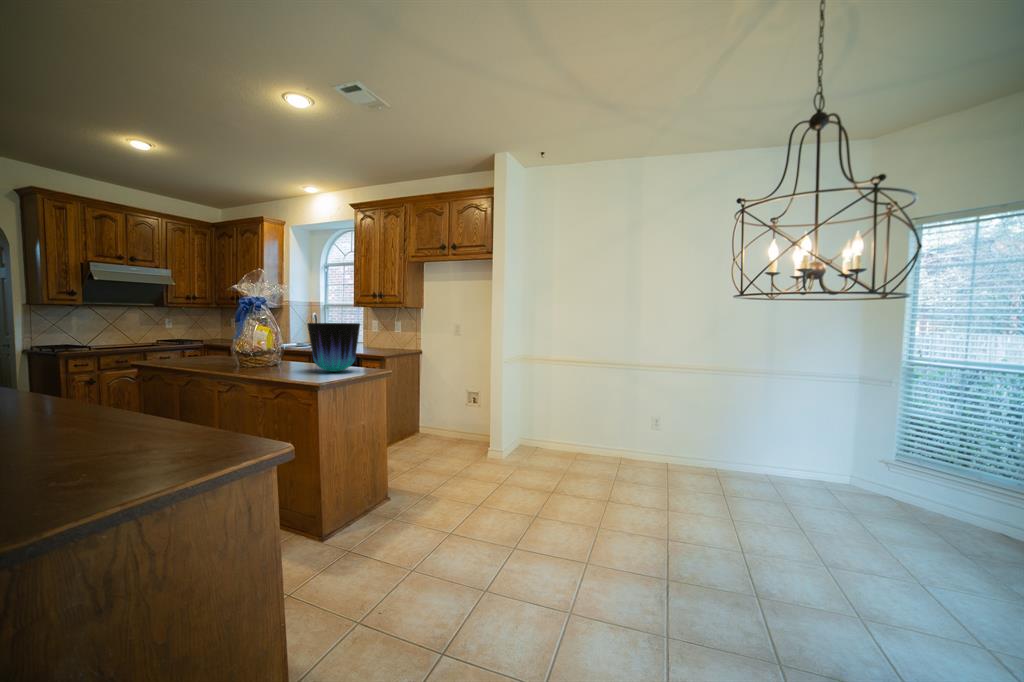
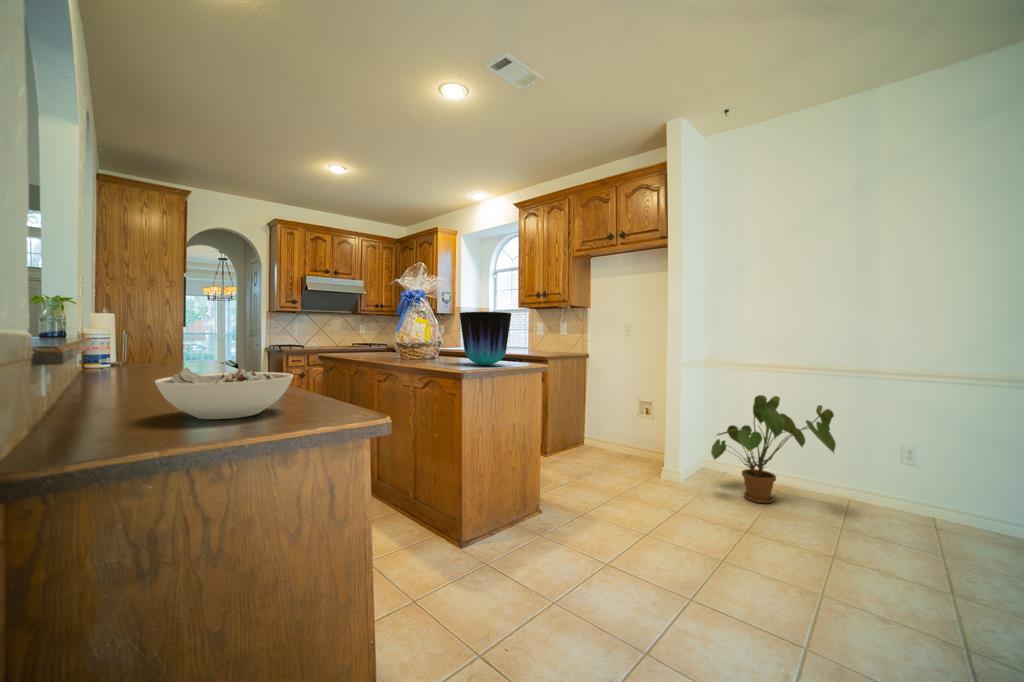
house plant: none [525,382,604,463] -> present [711,395,836,503]
bowl: none [56,410,197,461] -> present [155,367,293,419]

